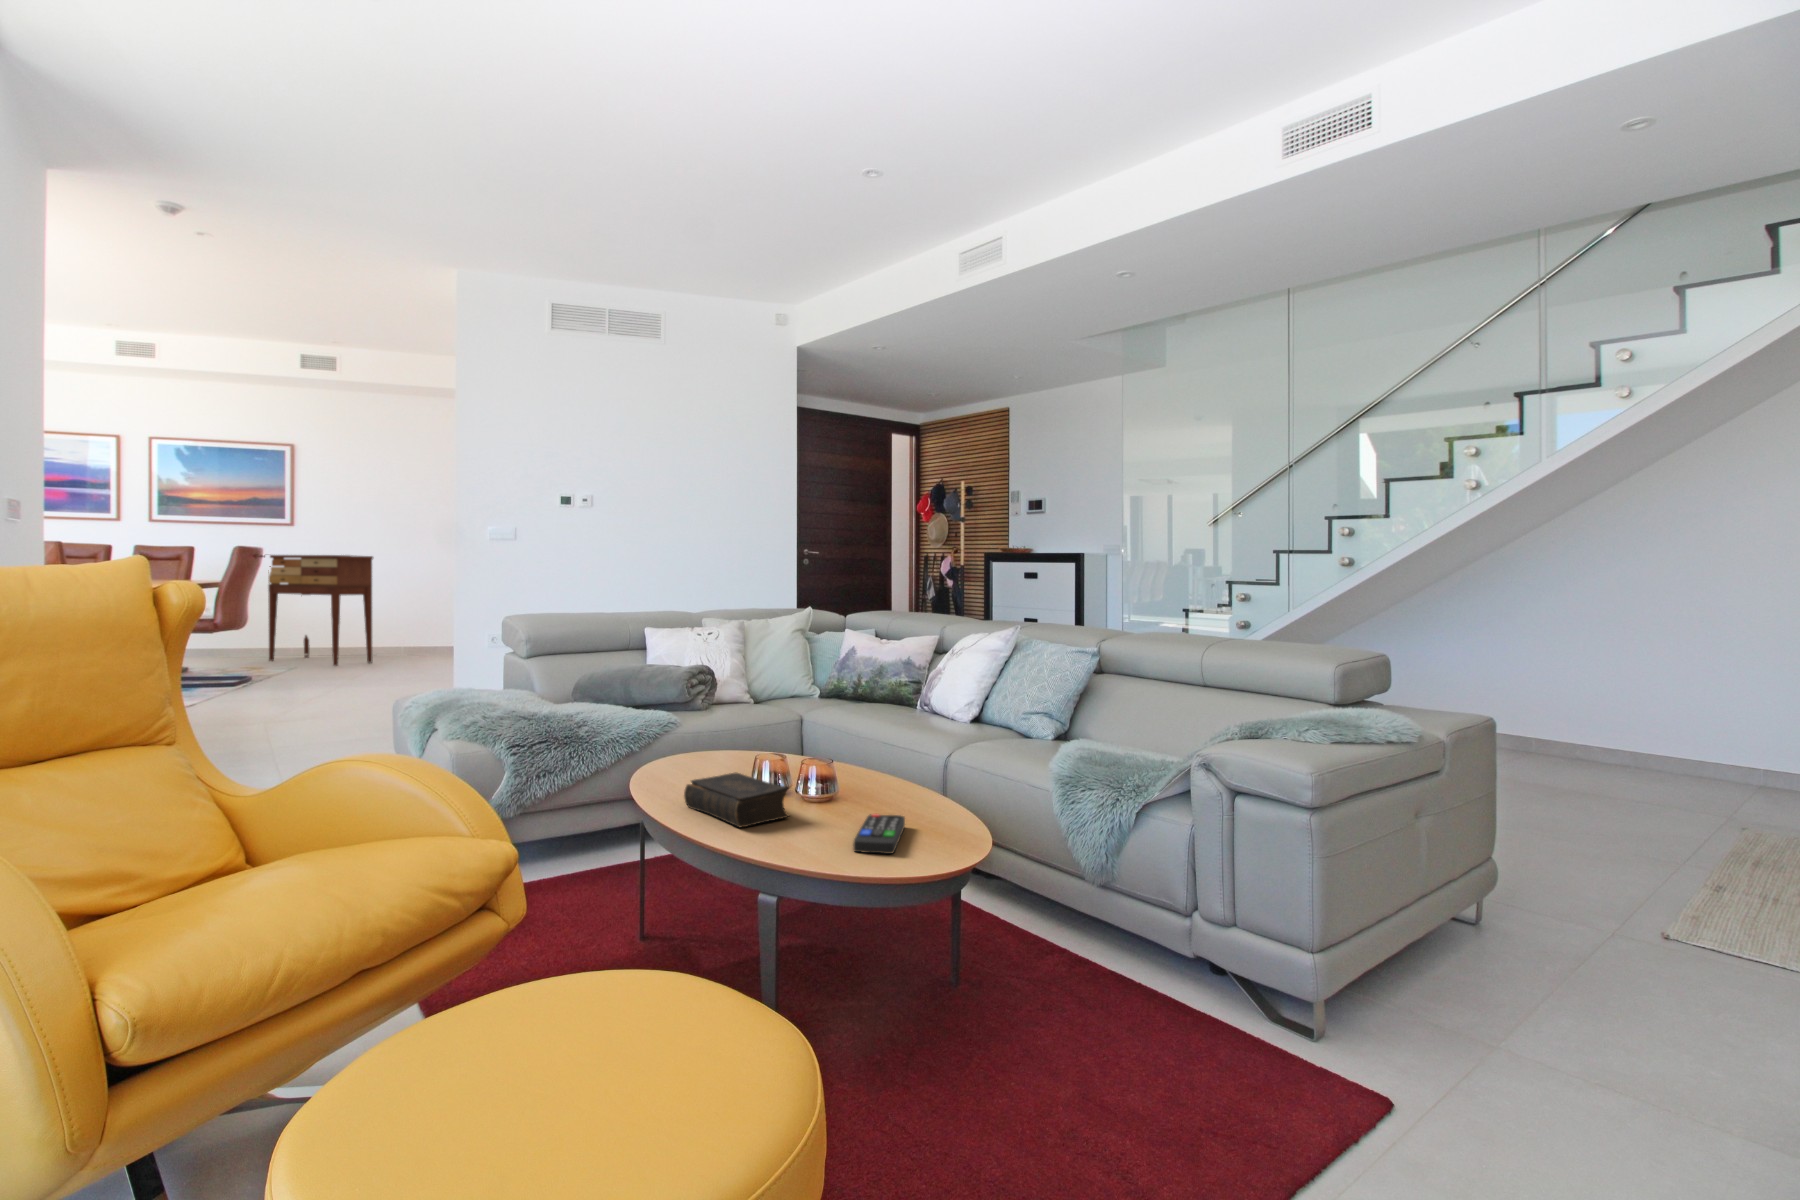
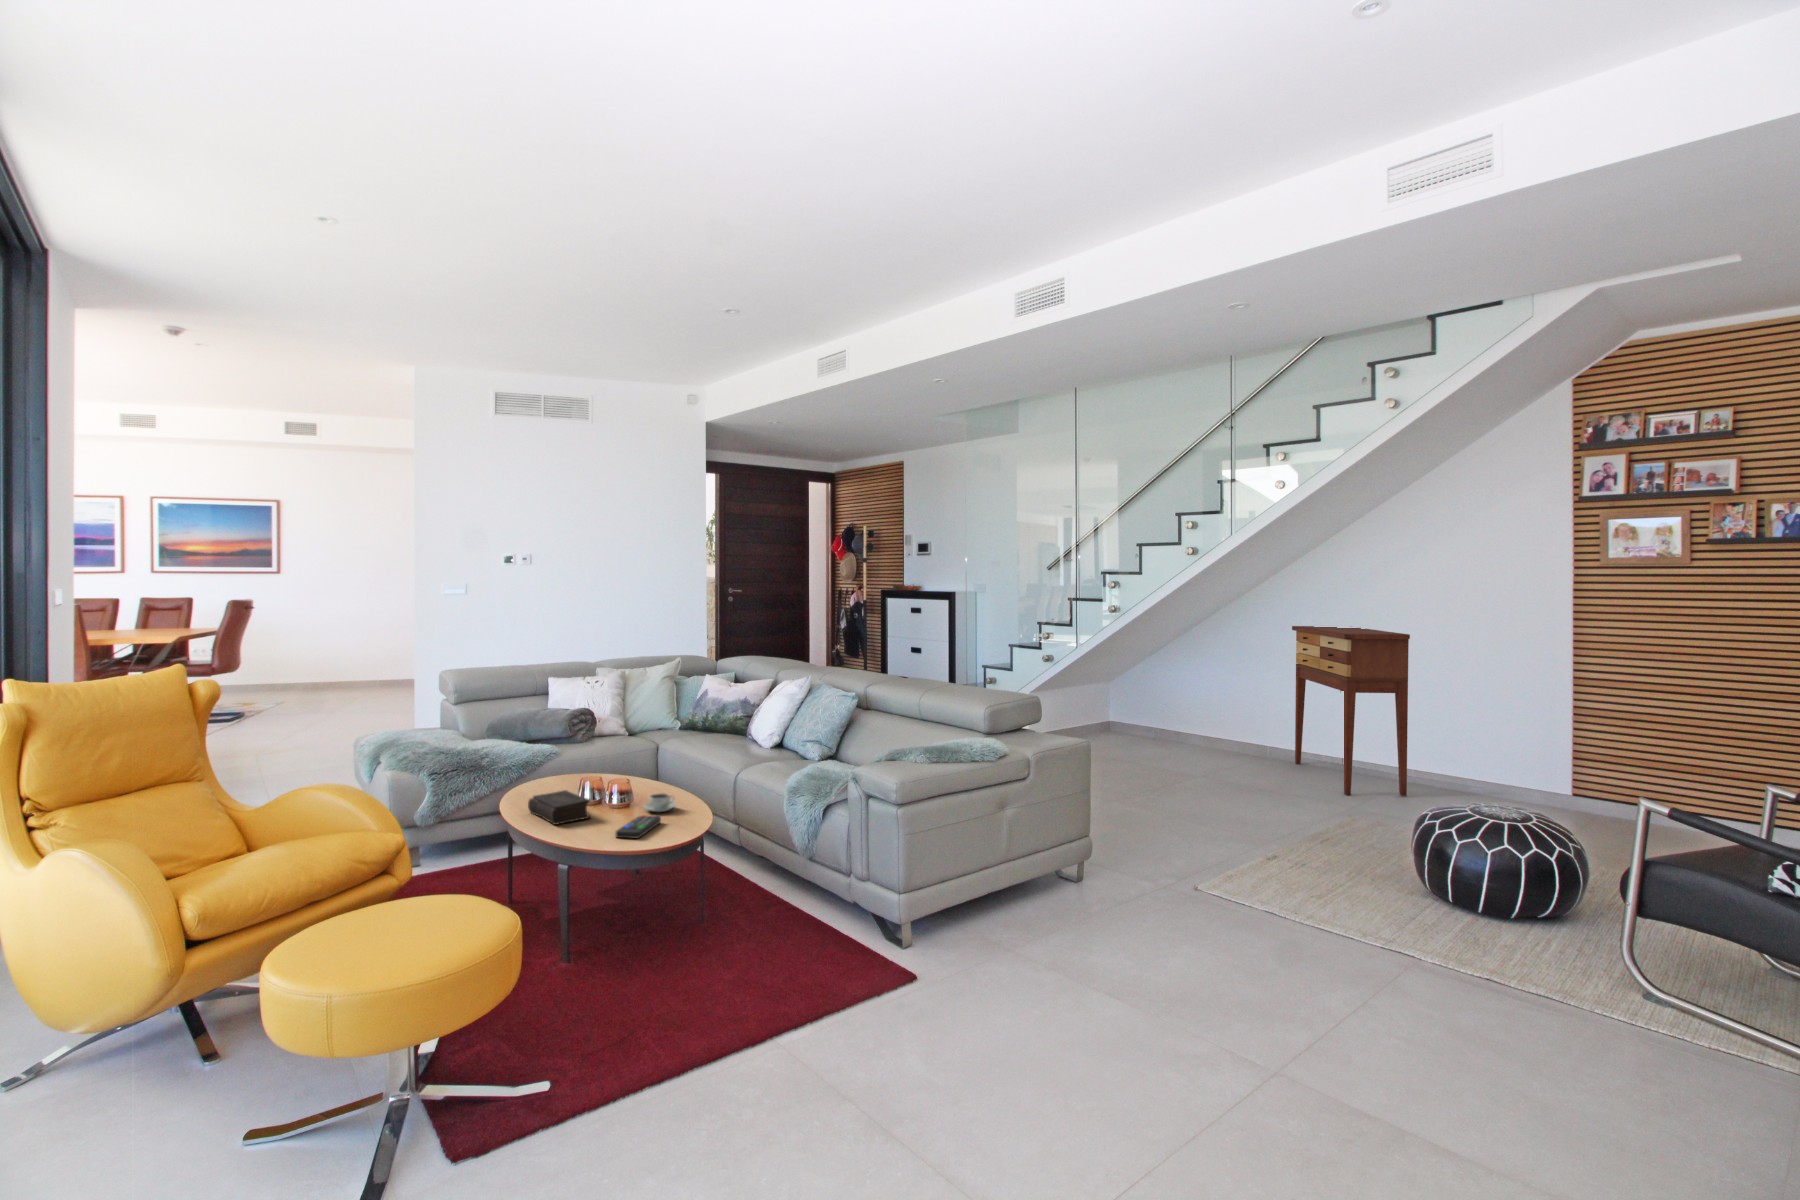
console table: present [268,555,373,666] -> present [1292,626,1410,796]
coffee cup: none [859,780,910,809] -> present [644,793,676,812]

